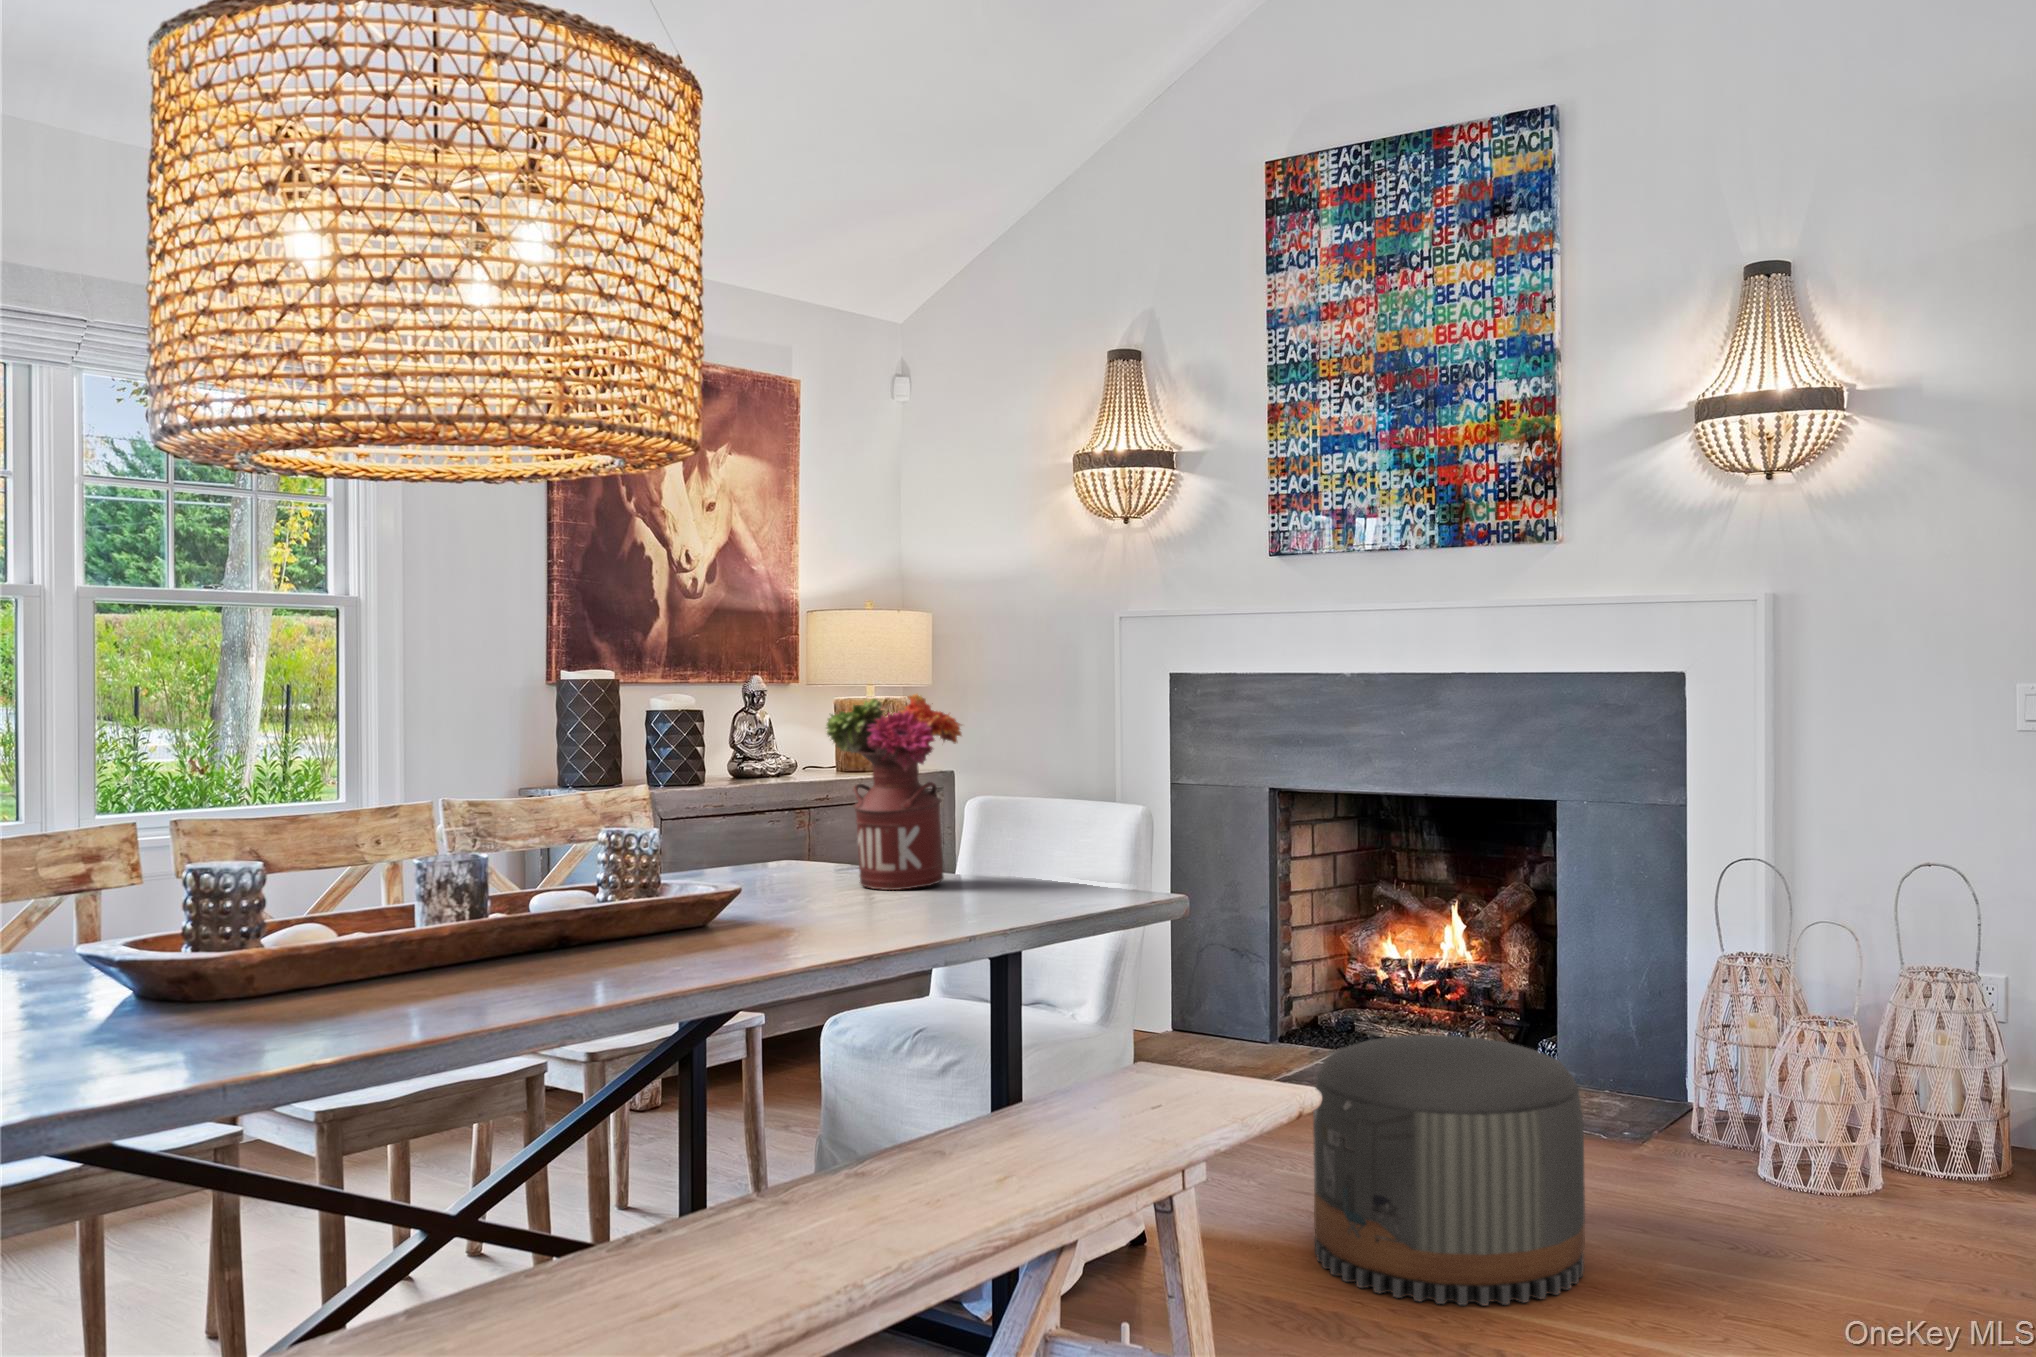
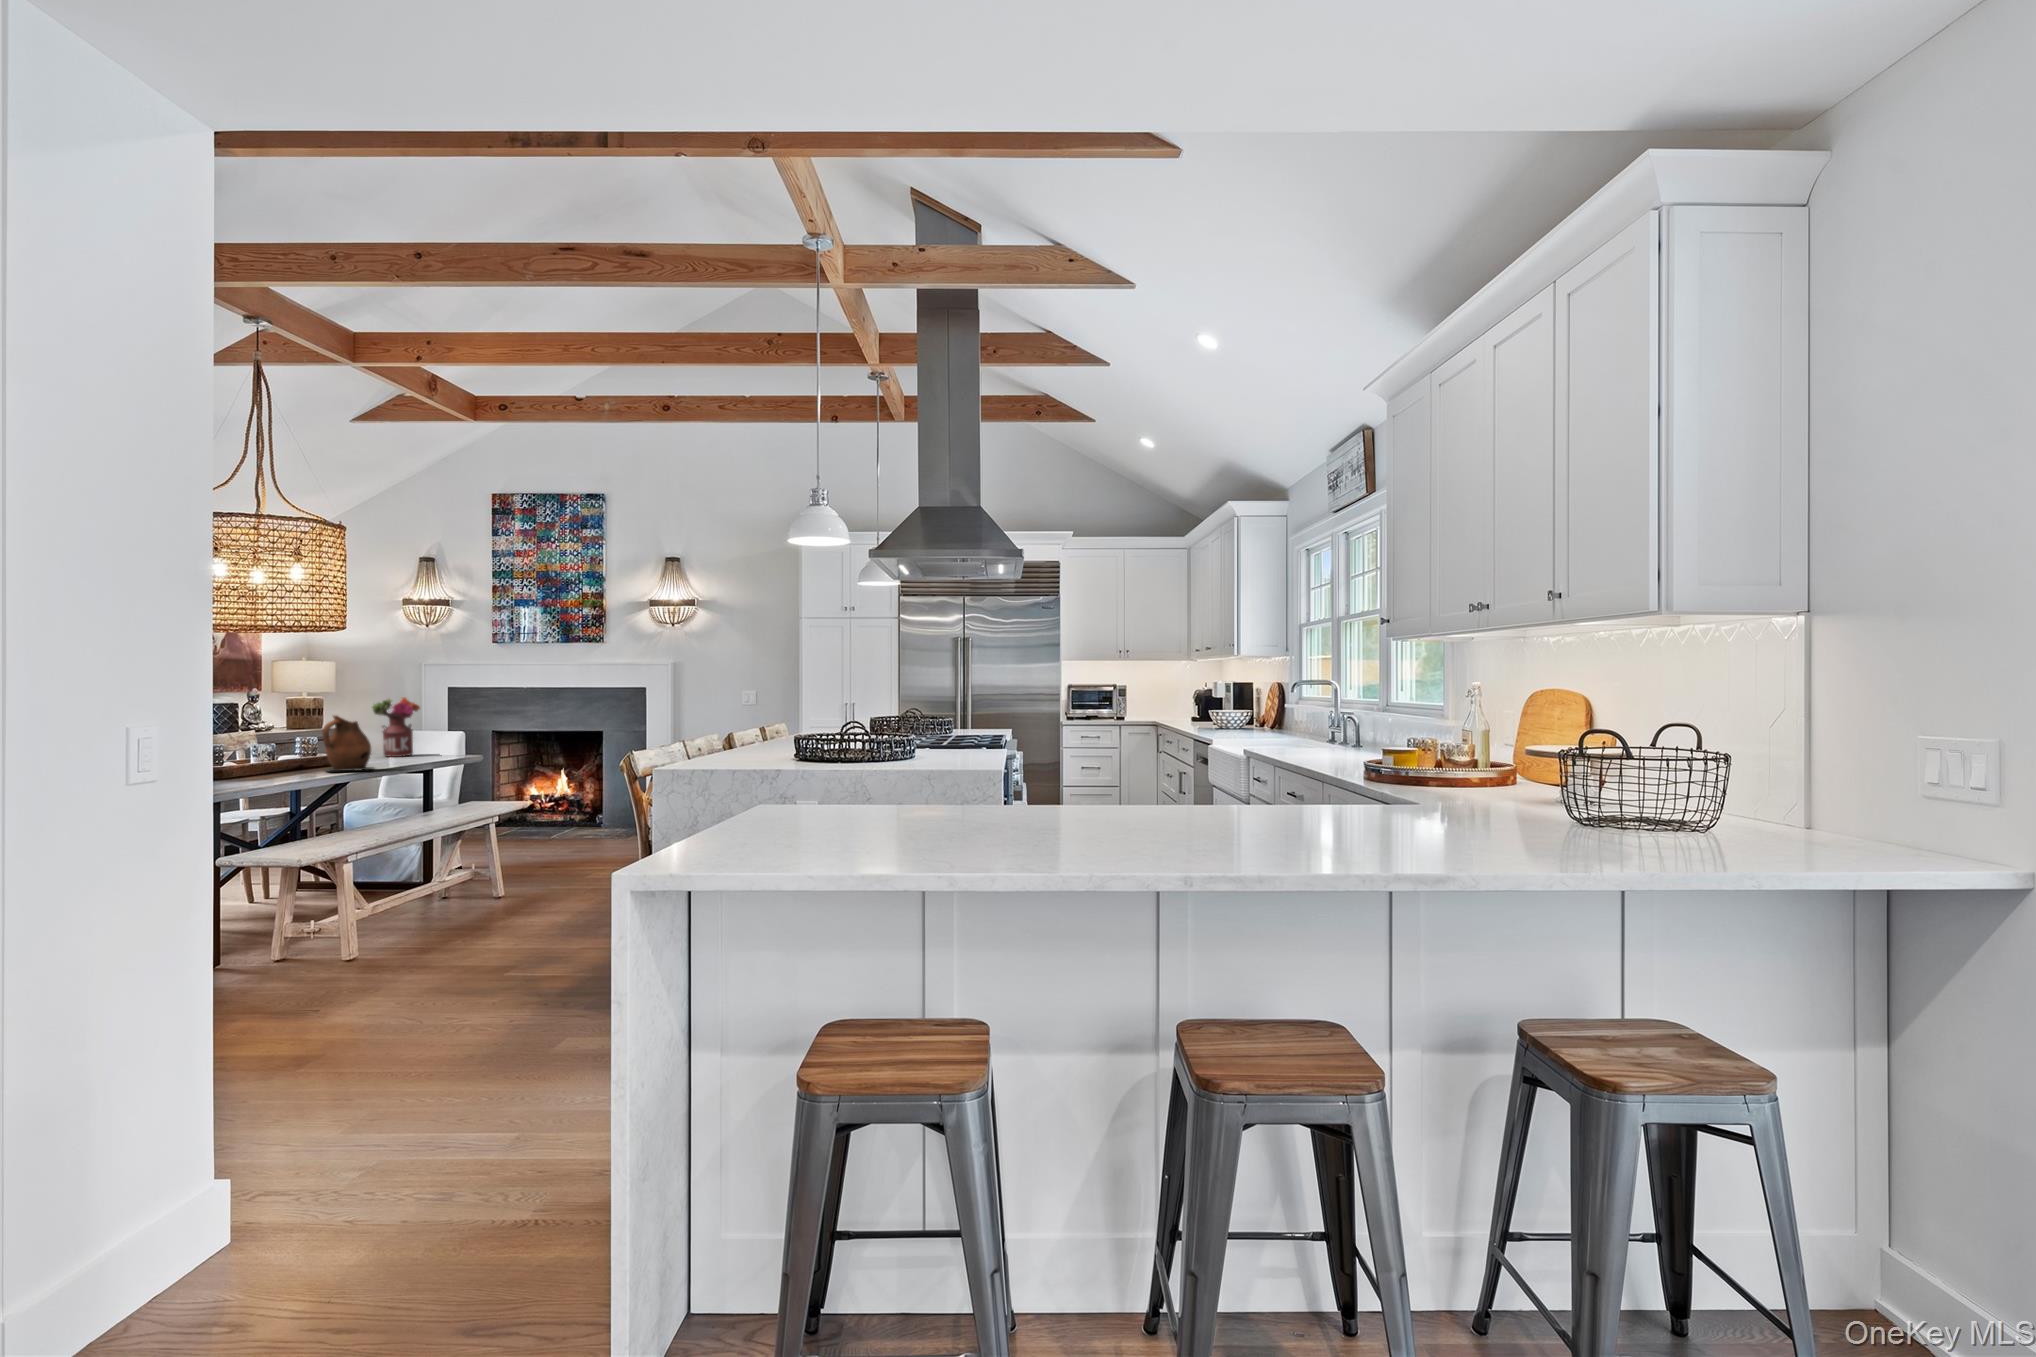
ceramic pitcher: none [455,761,669,995] -> present [322,715,374,771]
pouf: present [1313,1035,1585,1306] -> none [530,797,613,867]

